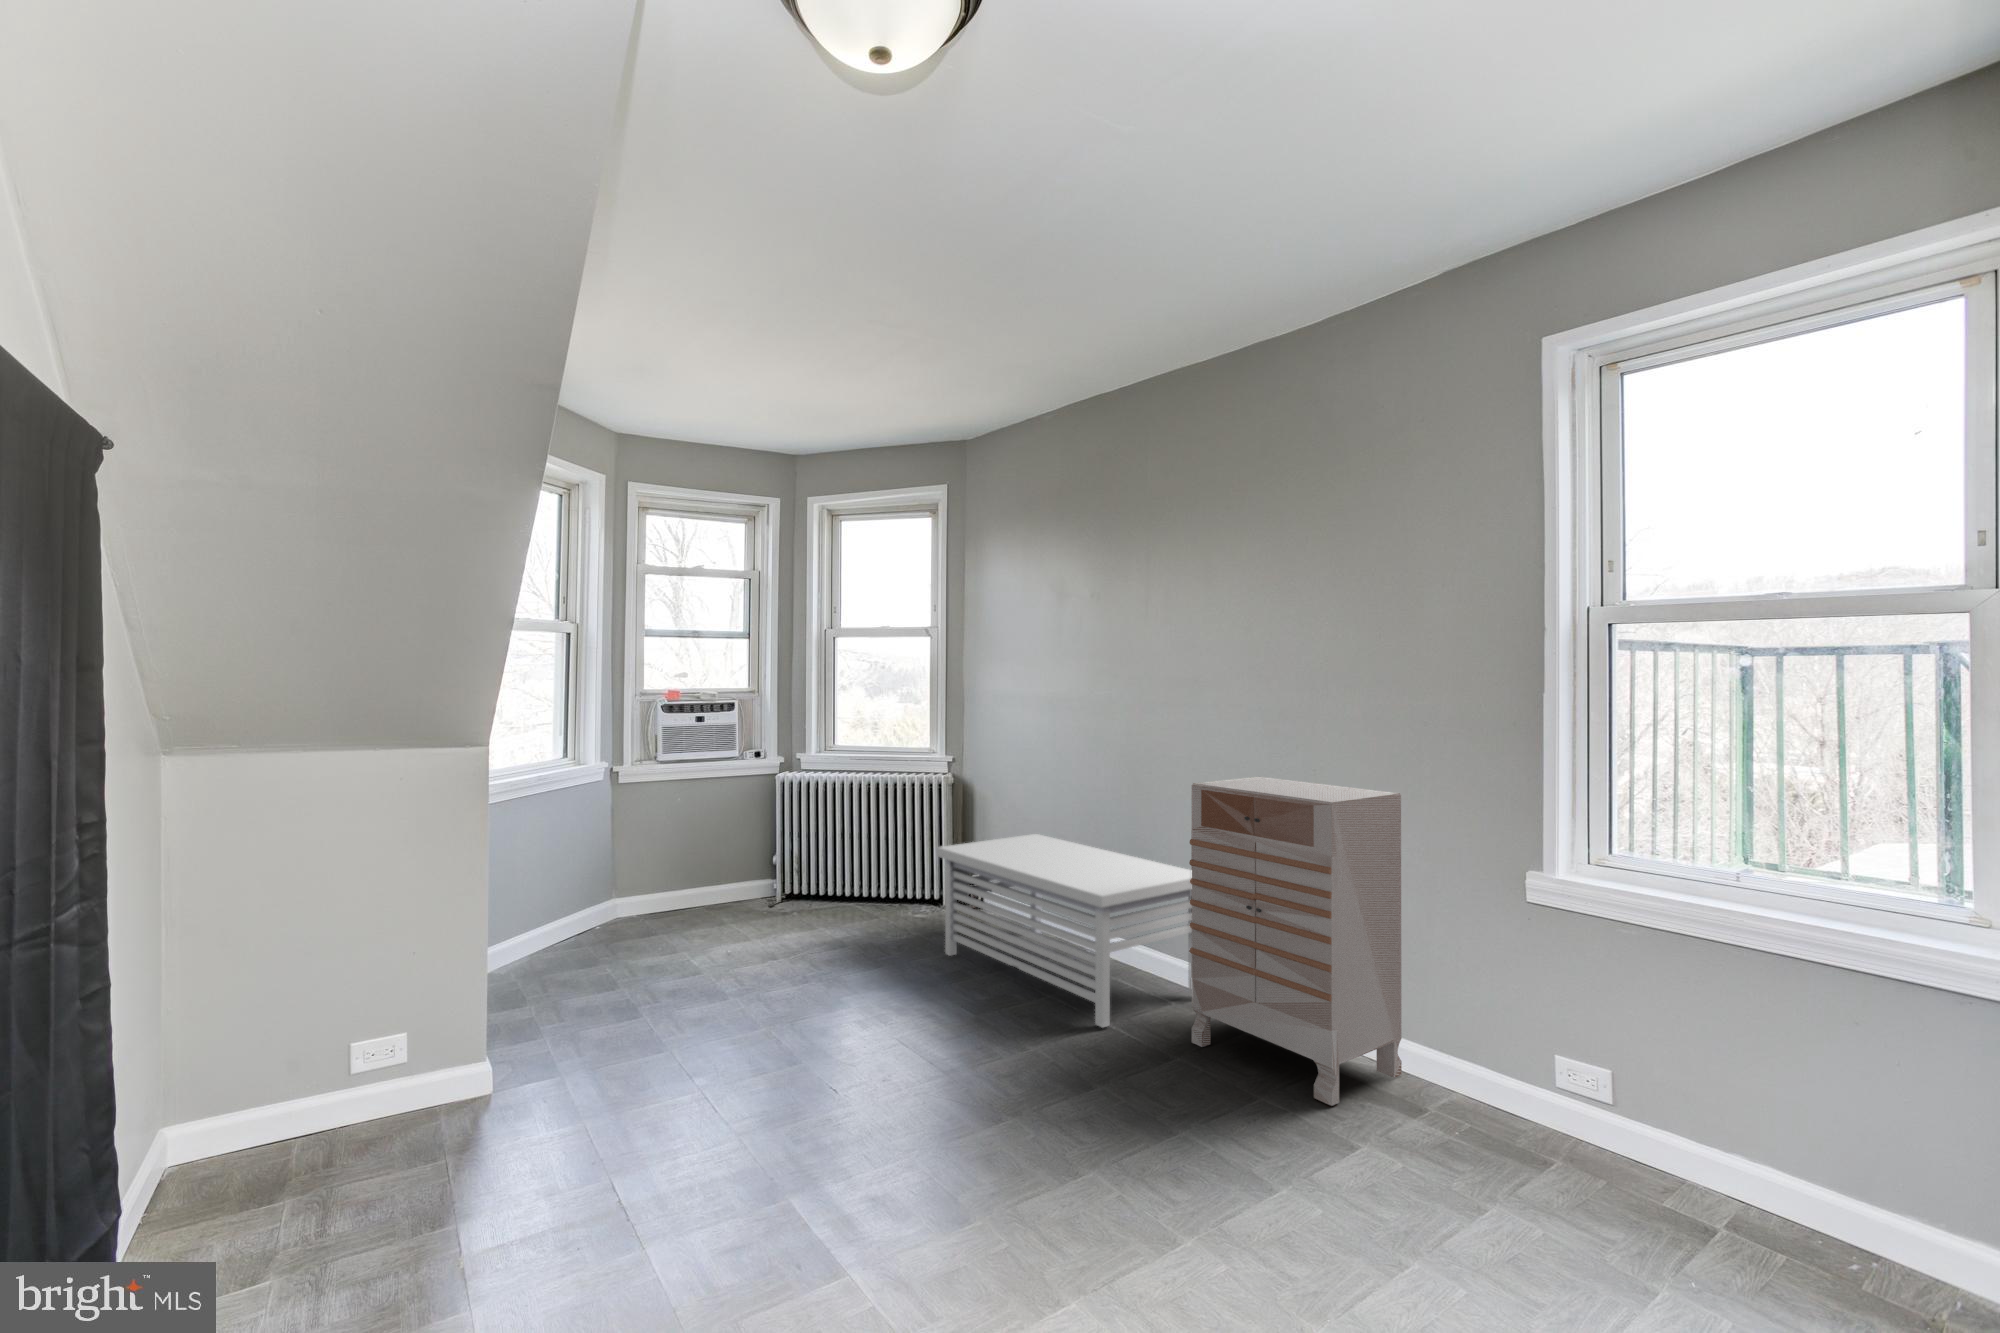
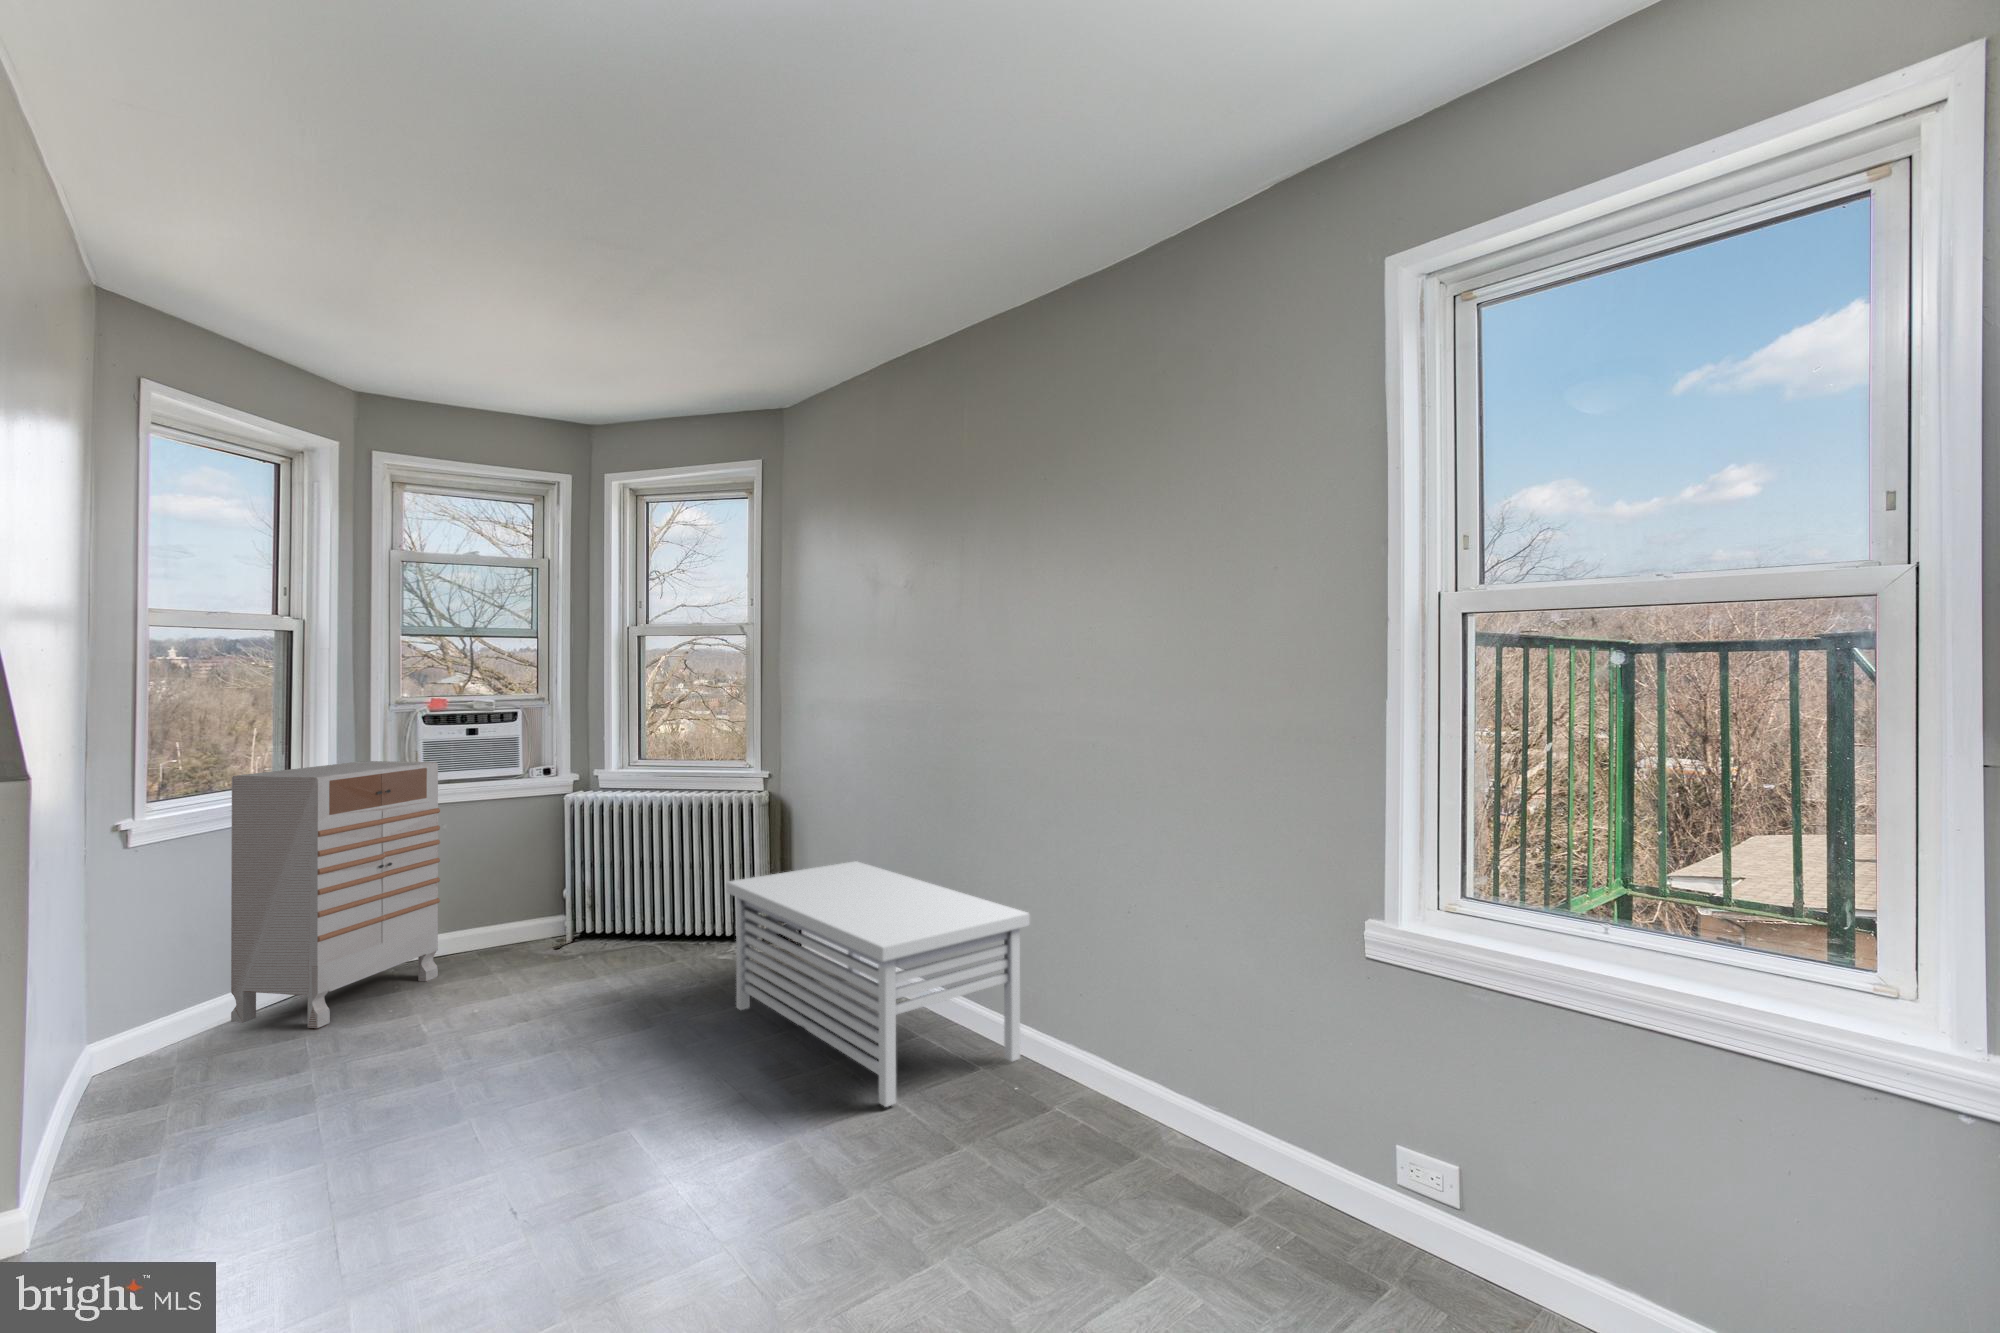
dresser: present [1189,777,1402,1106] -> present [231,761,440,1028]

